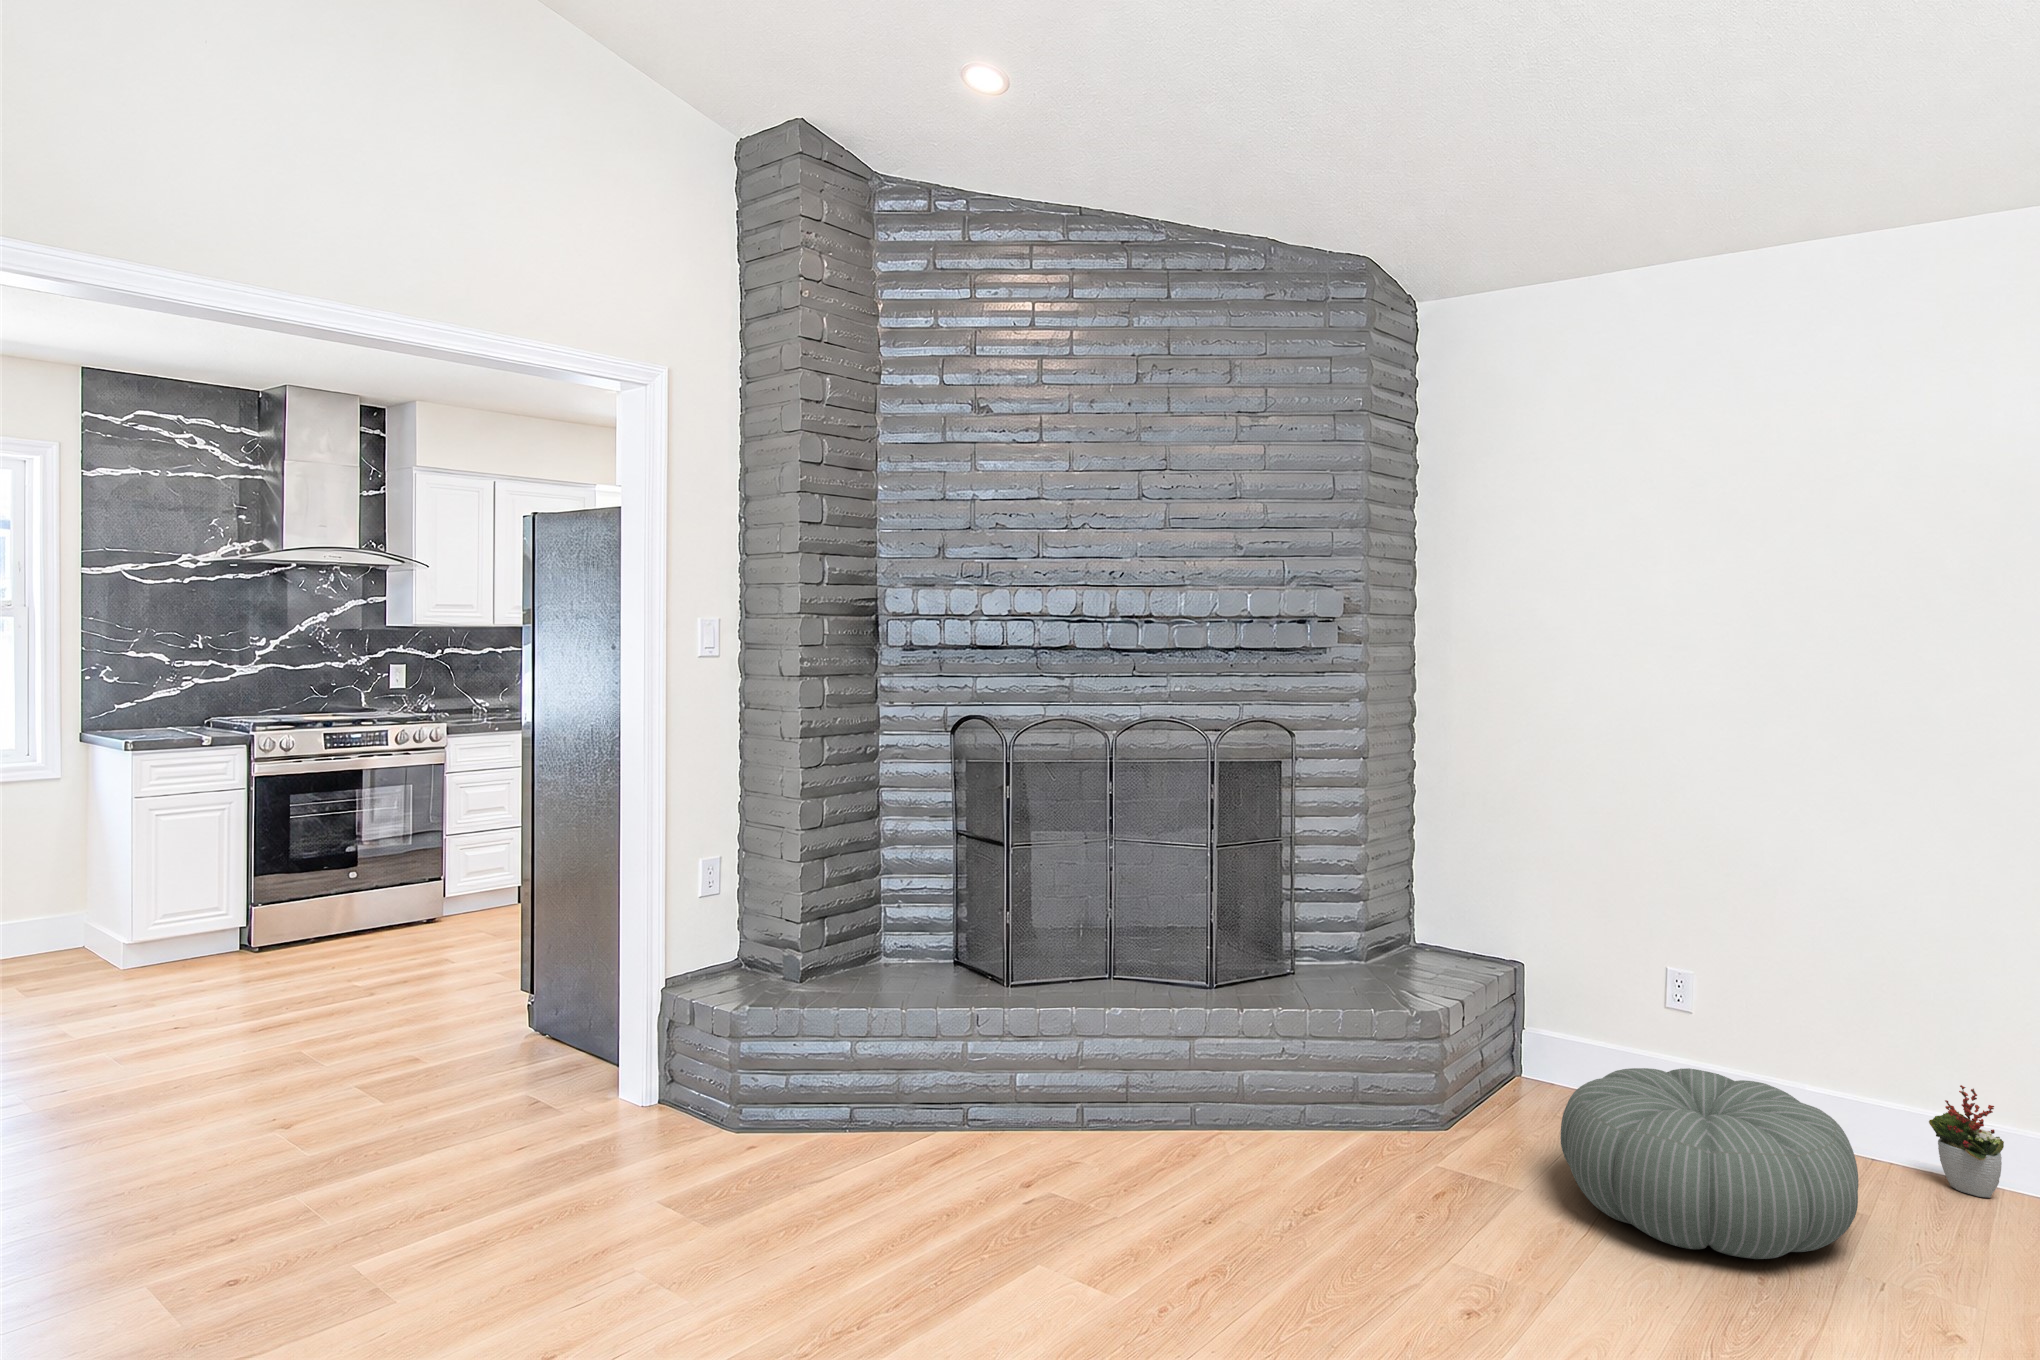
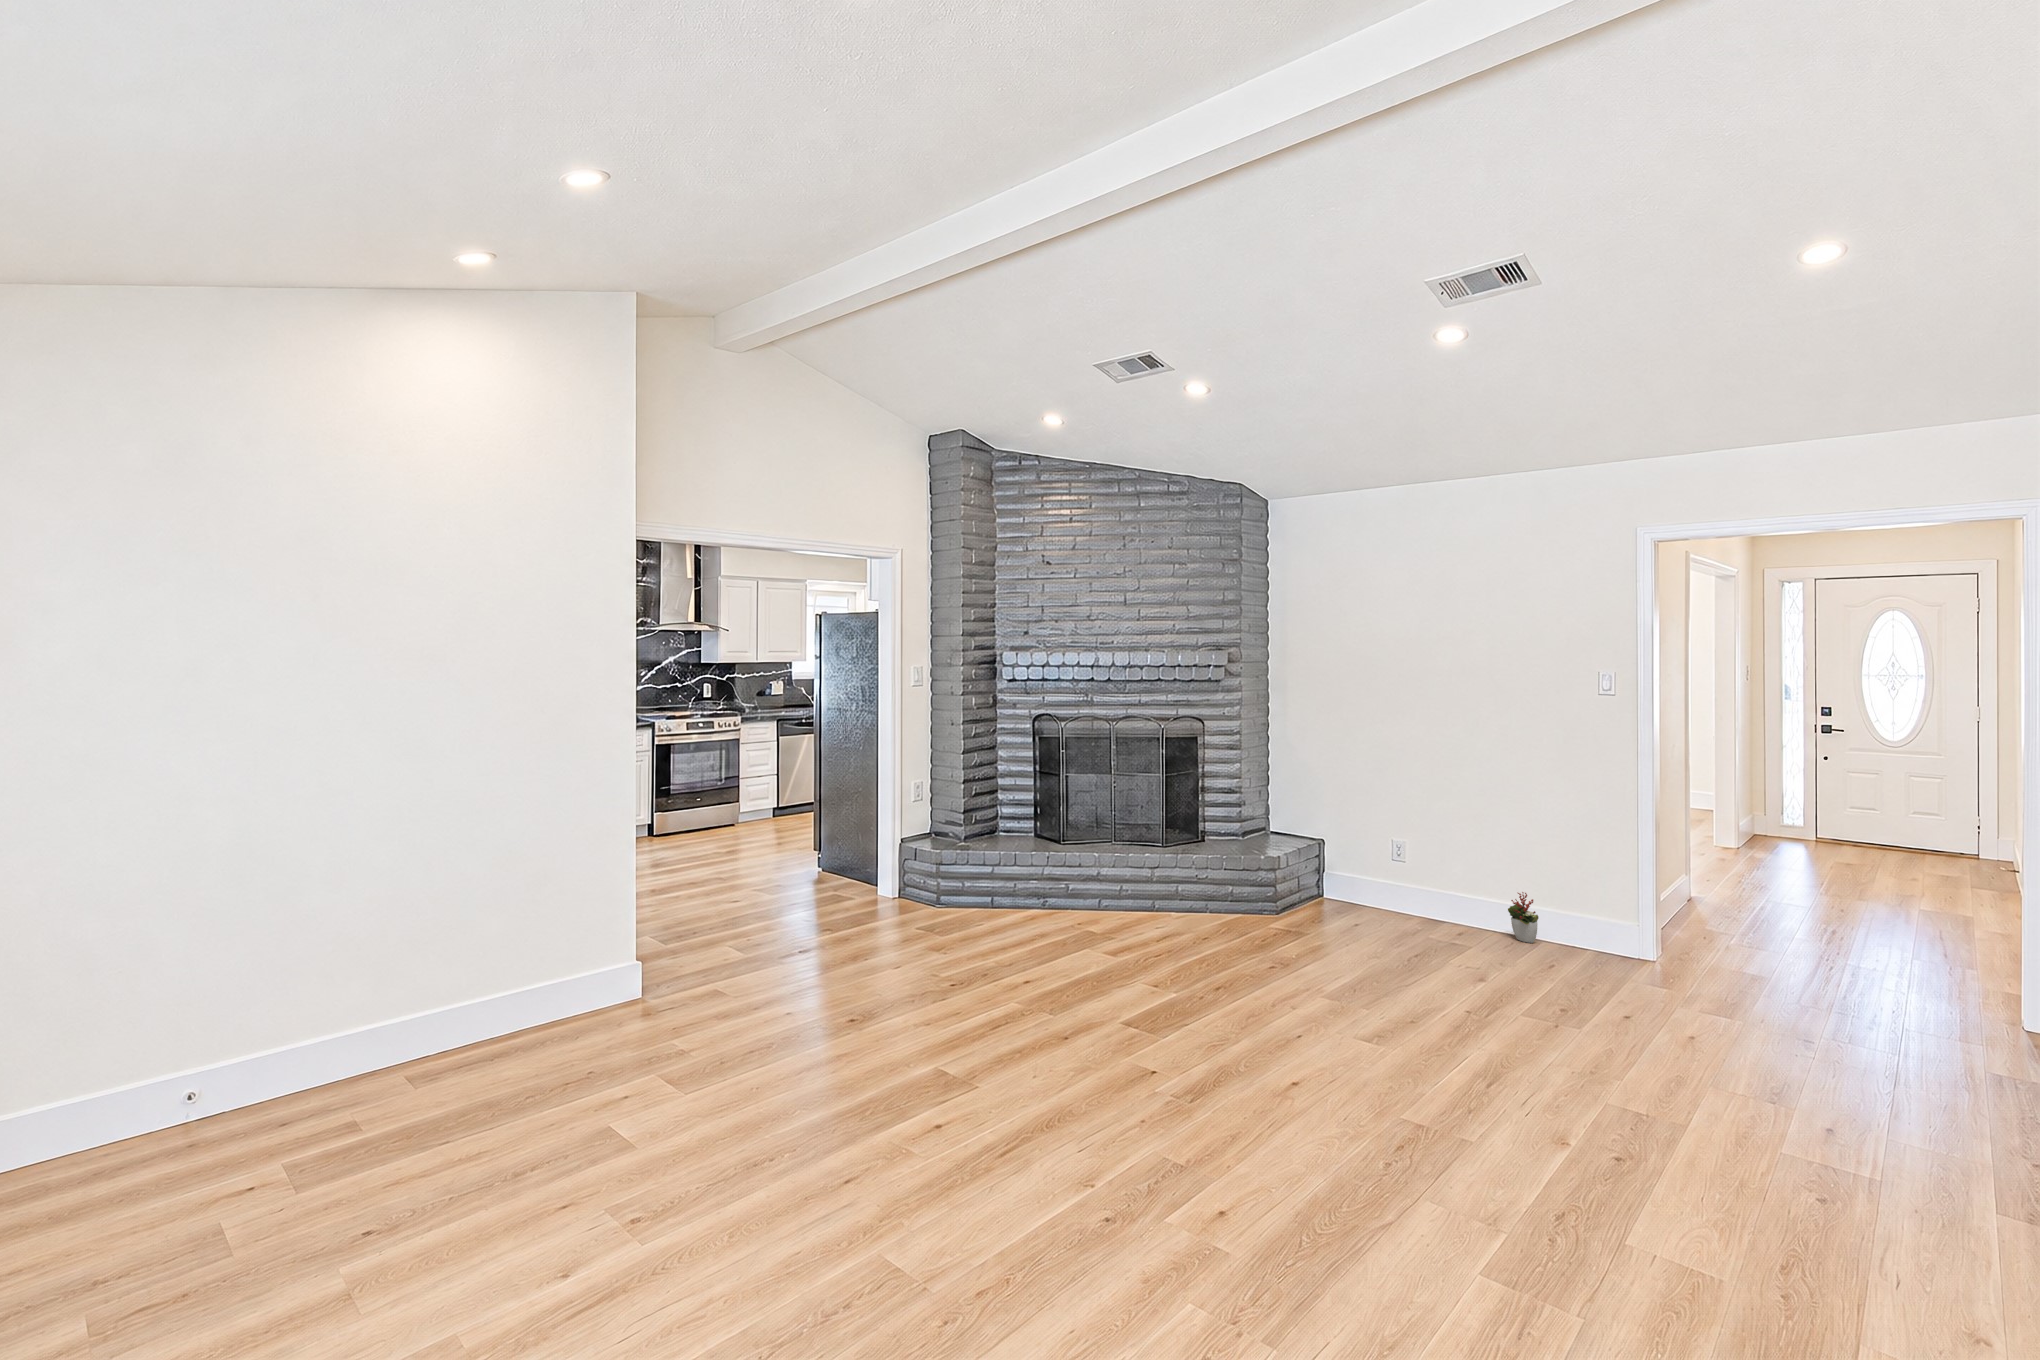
pouf: present [1560,1068,1858,1259] -> none [1326,882,1458,956]

